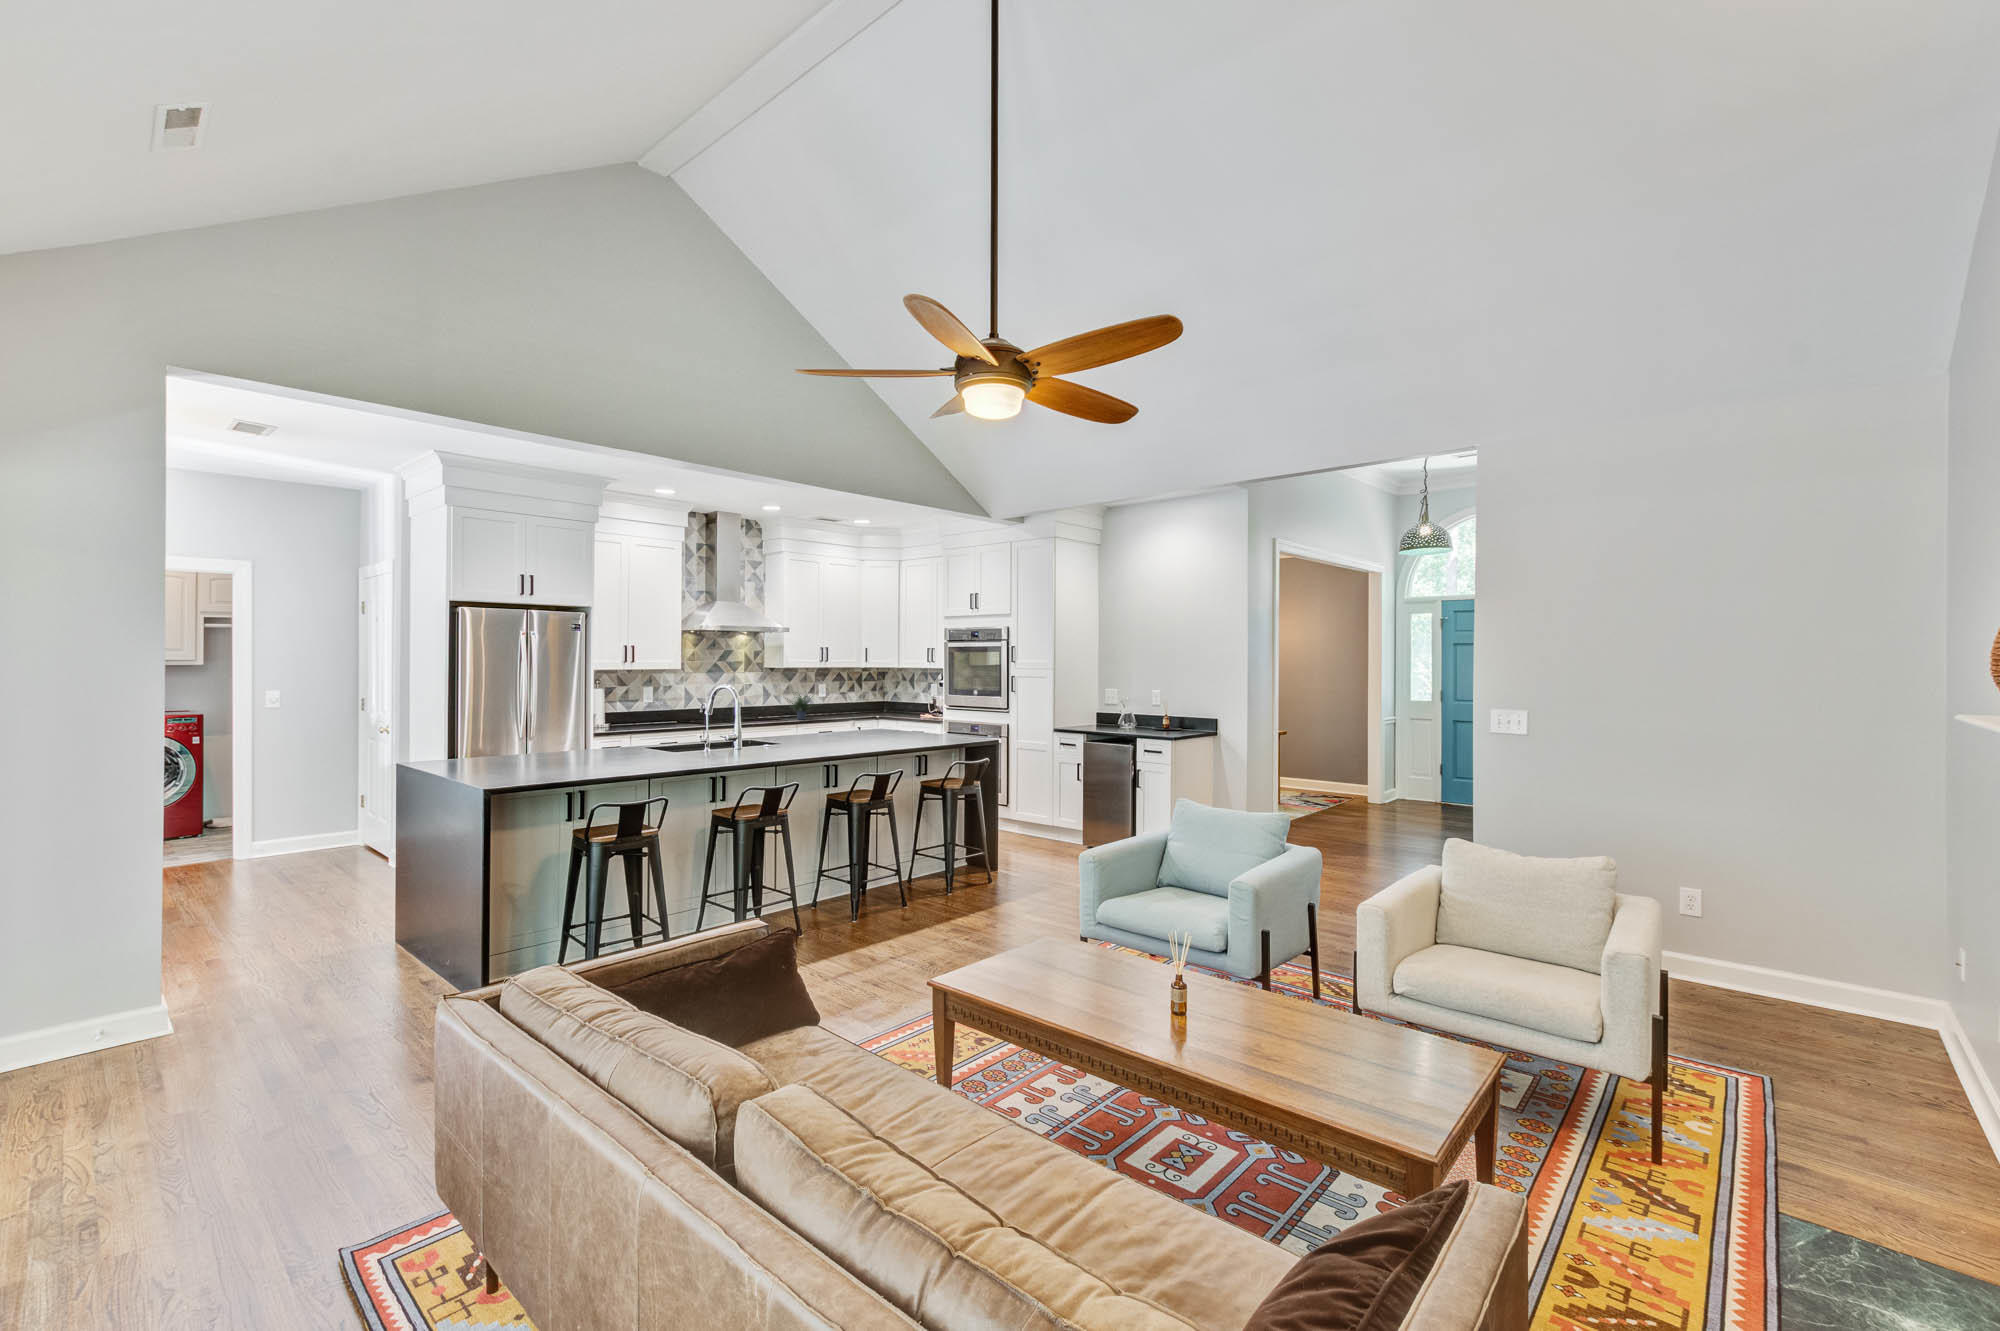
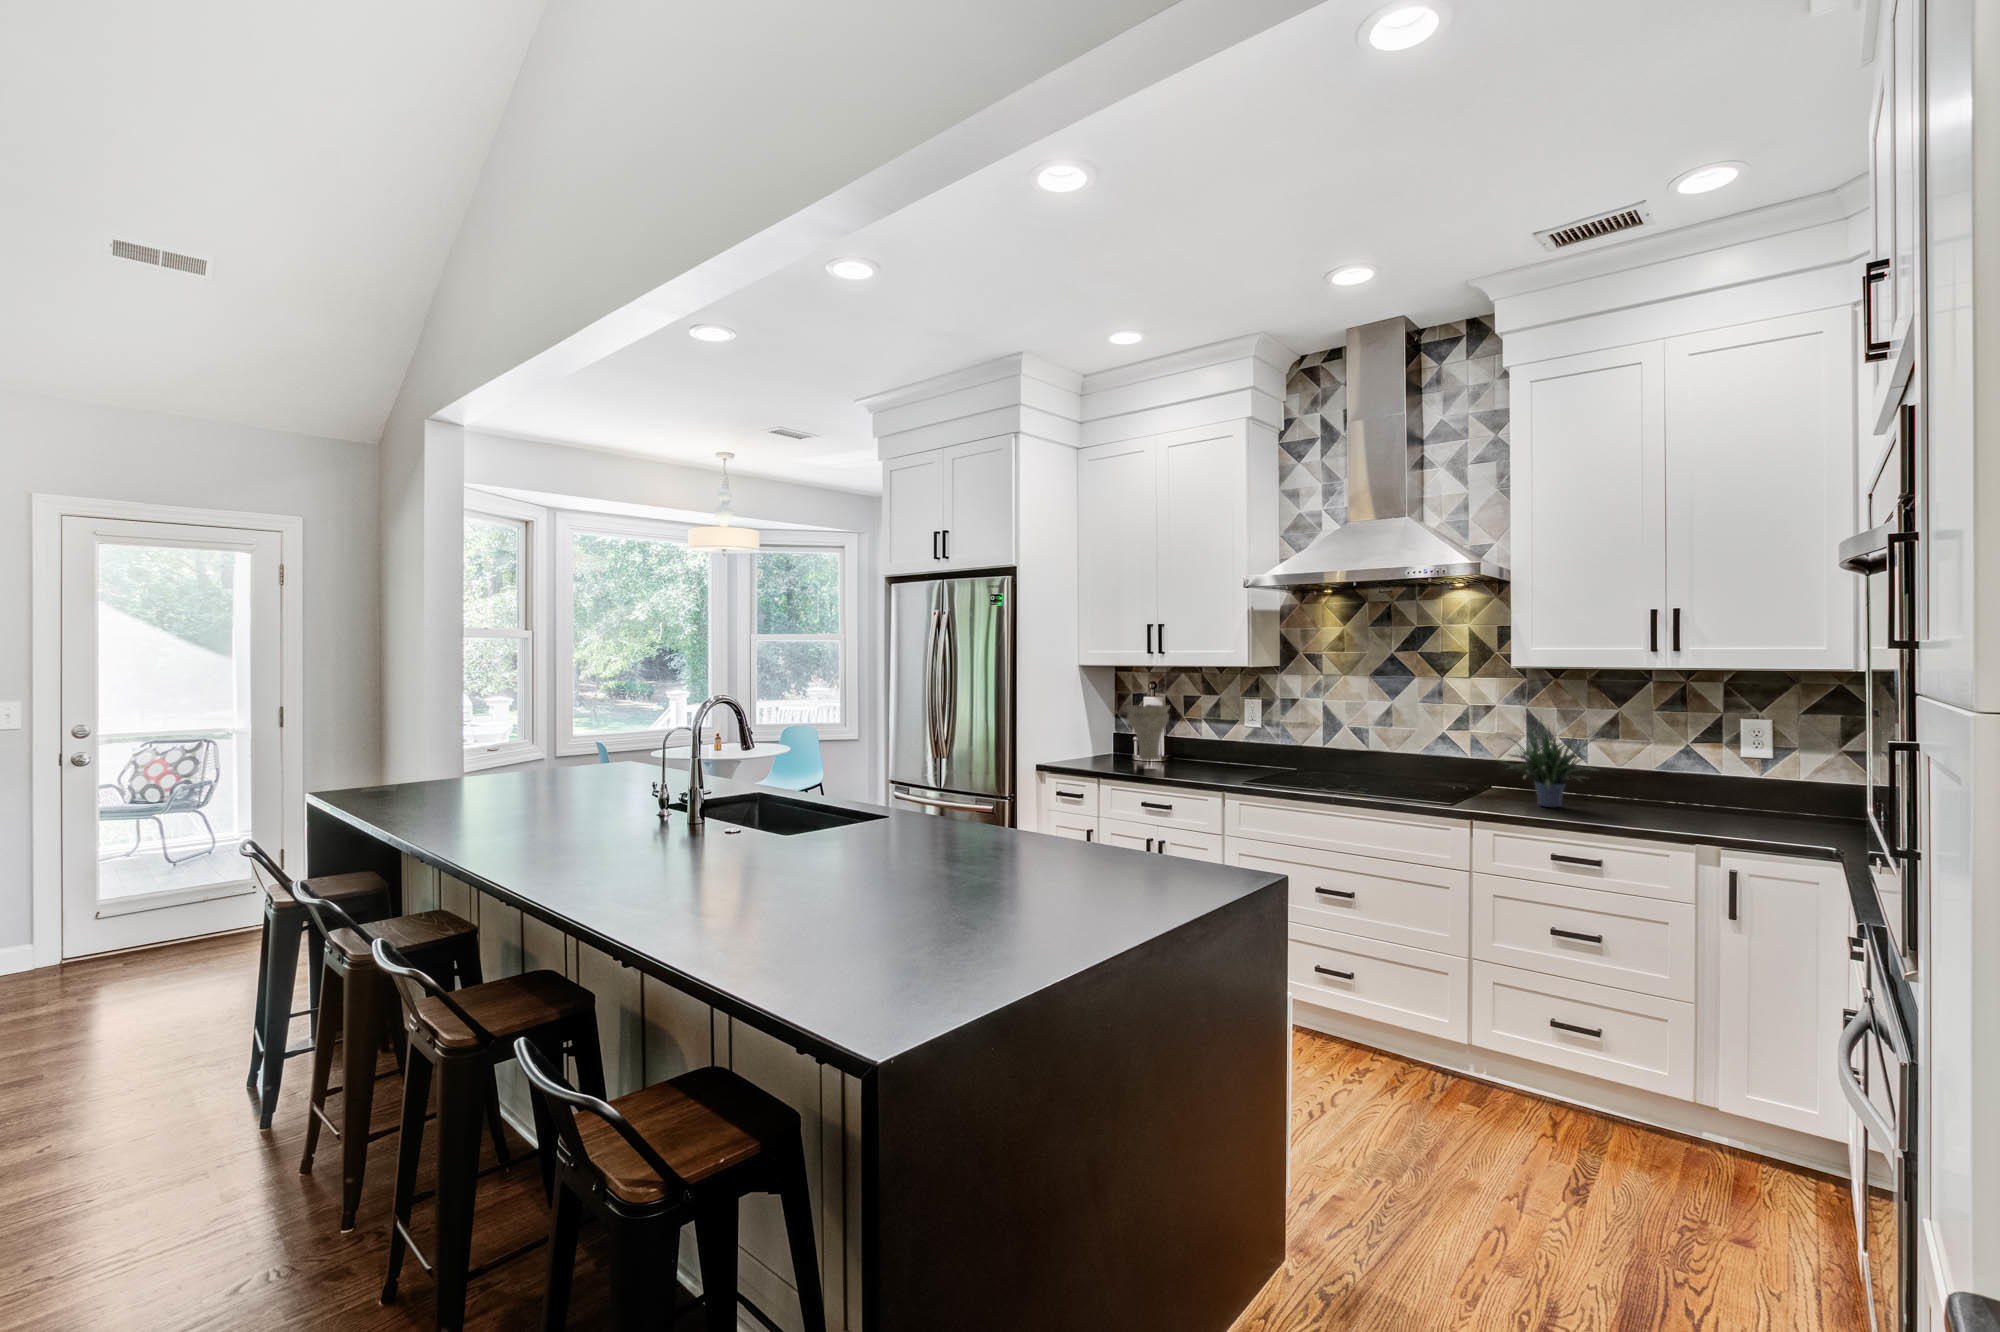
vase: none [613,693,648,733] -> present [1127,704,1170,760]

